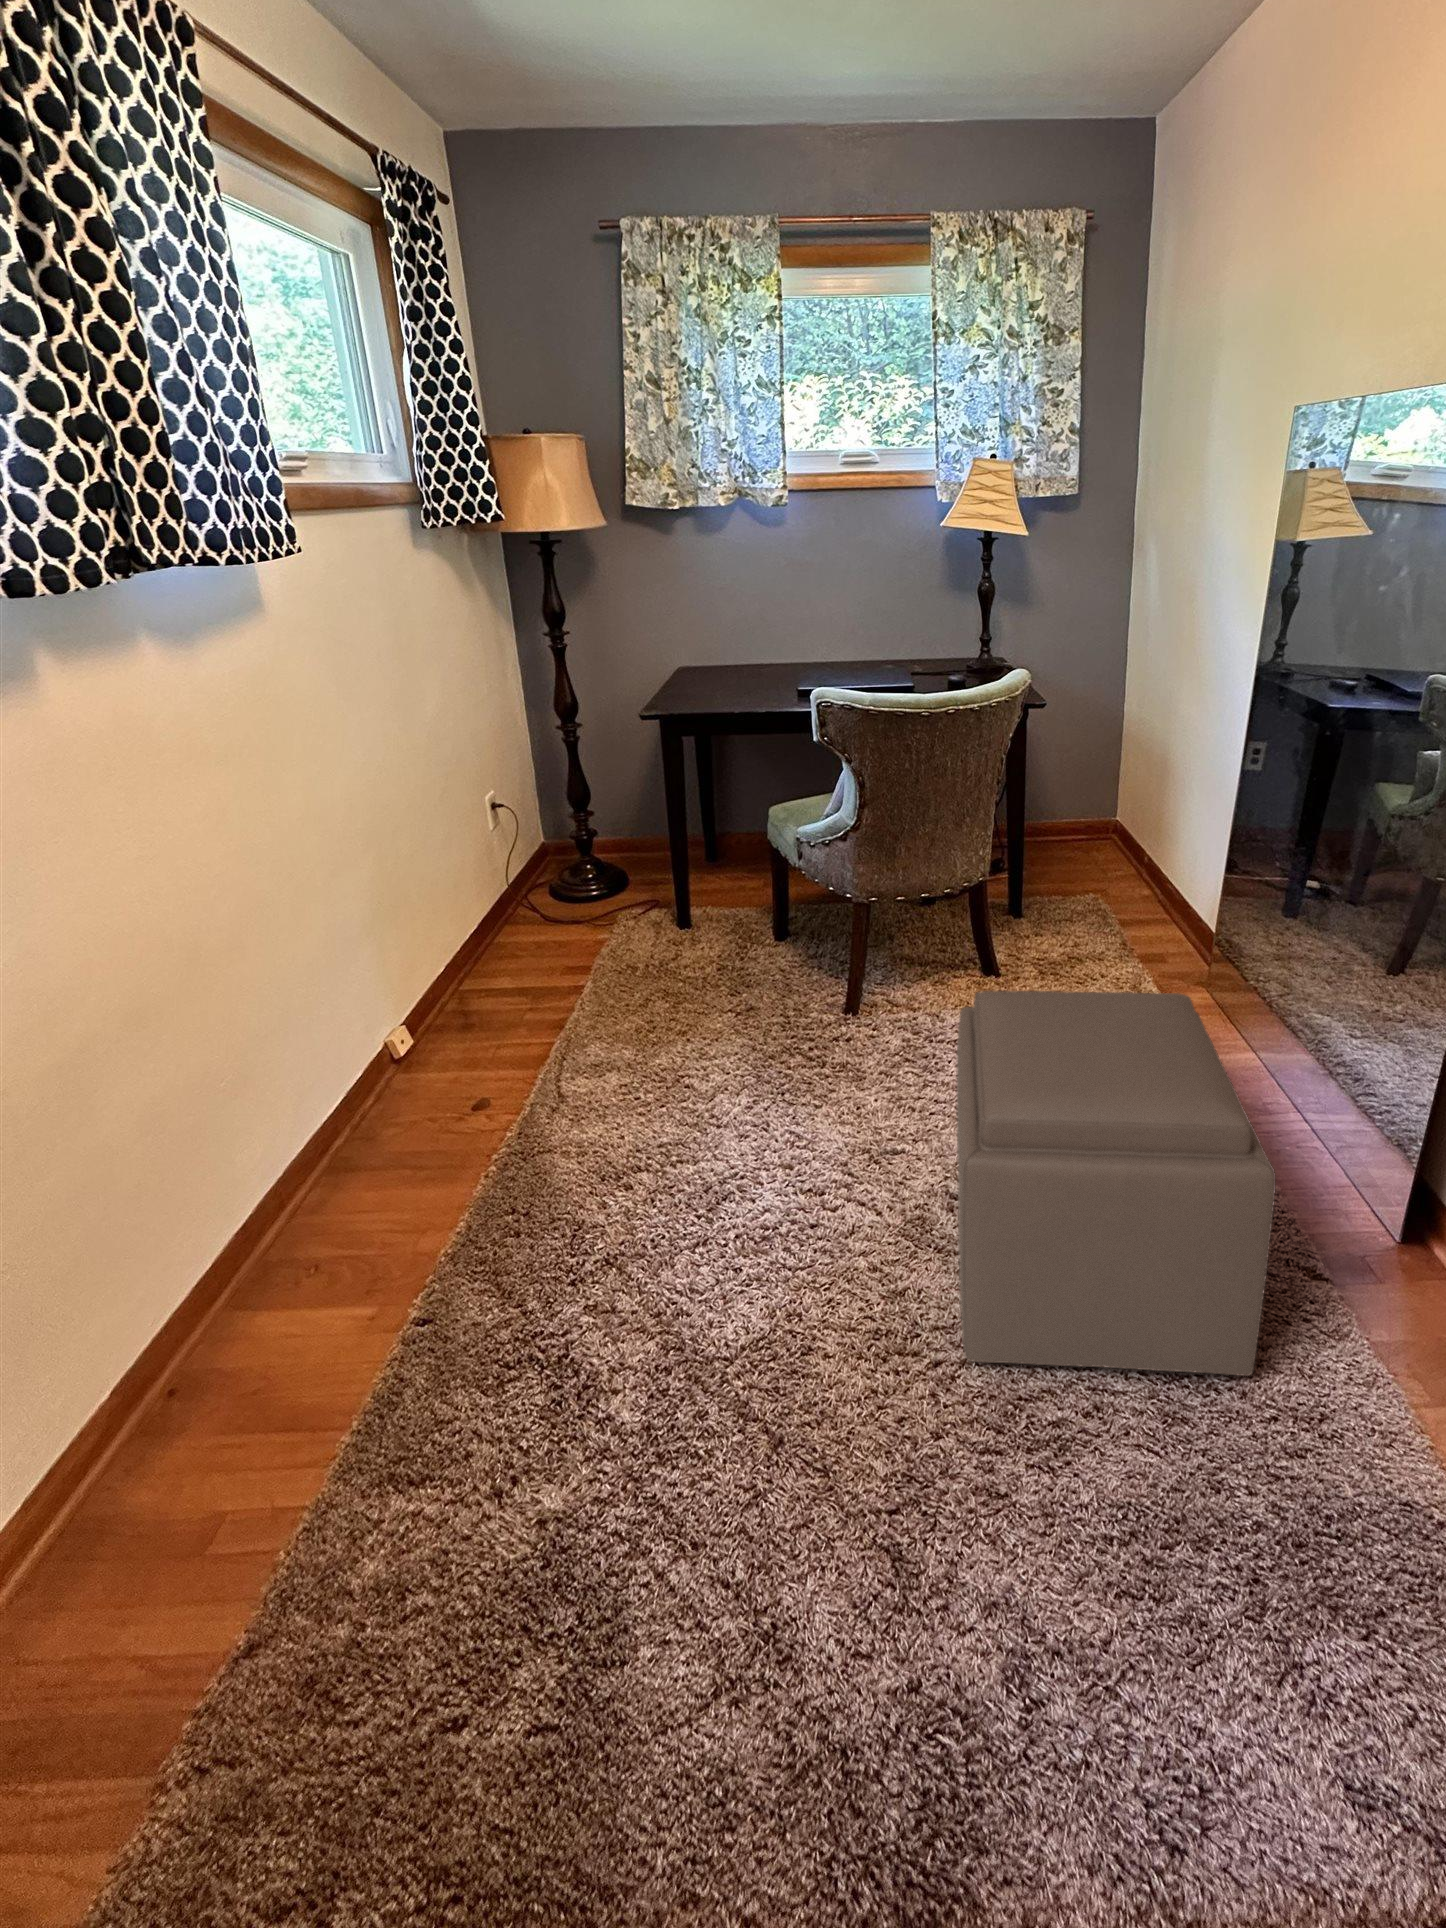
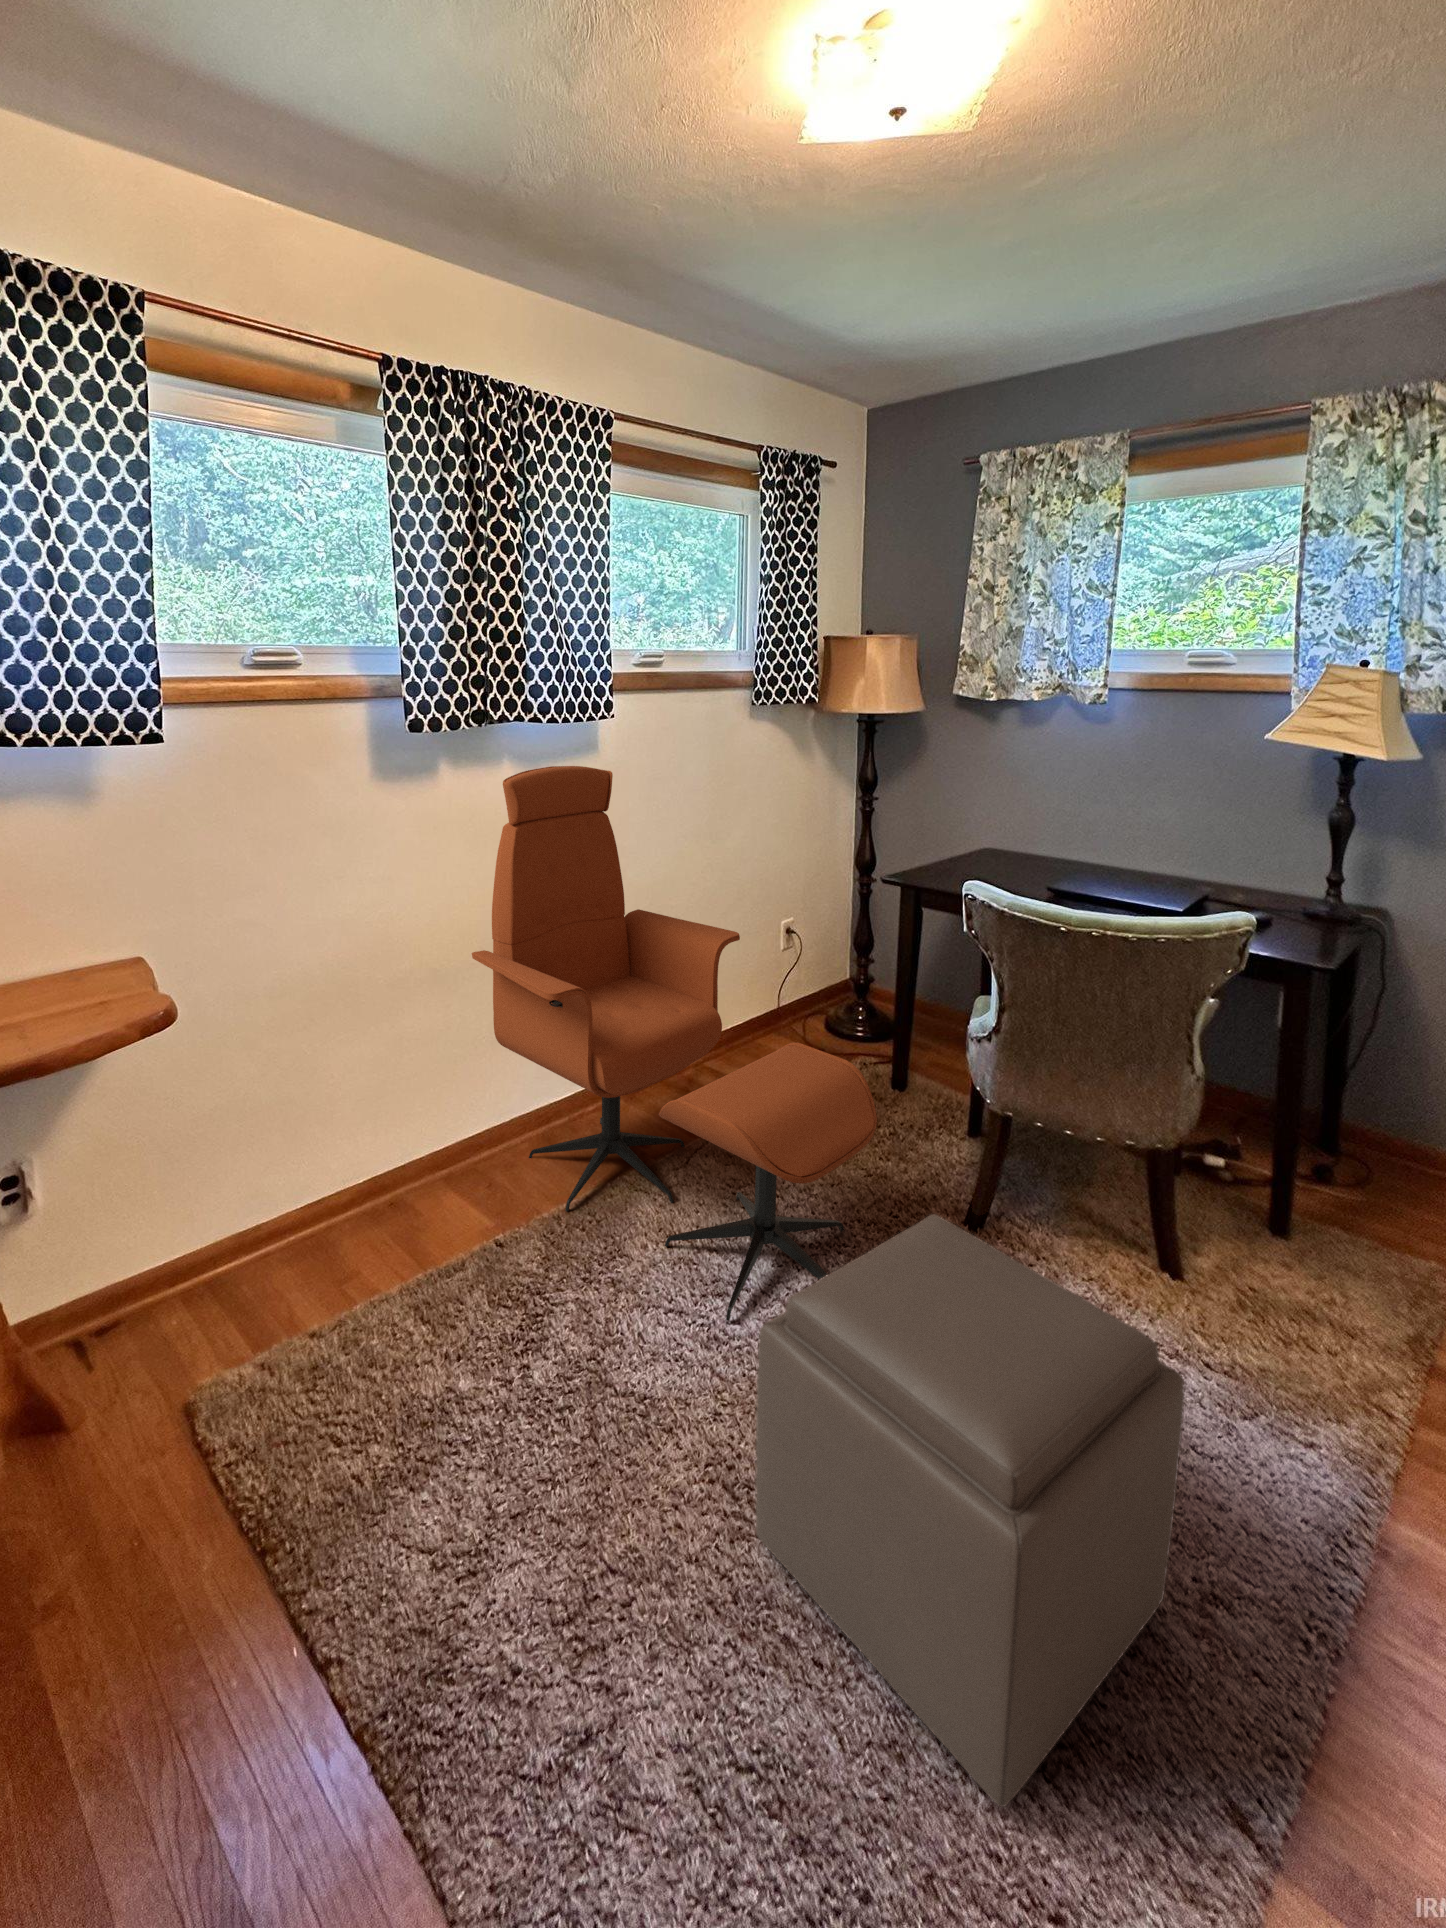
lounge chair: none [174,628,841,1239] -> present [472,766,877,1321]

